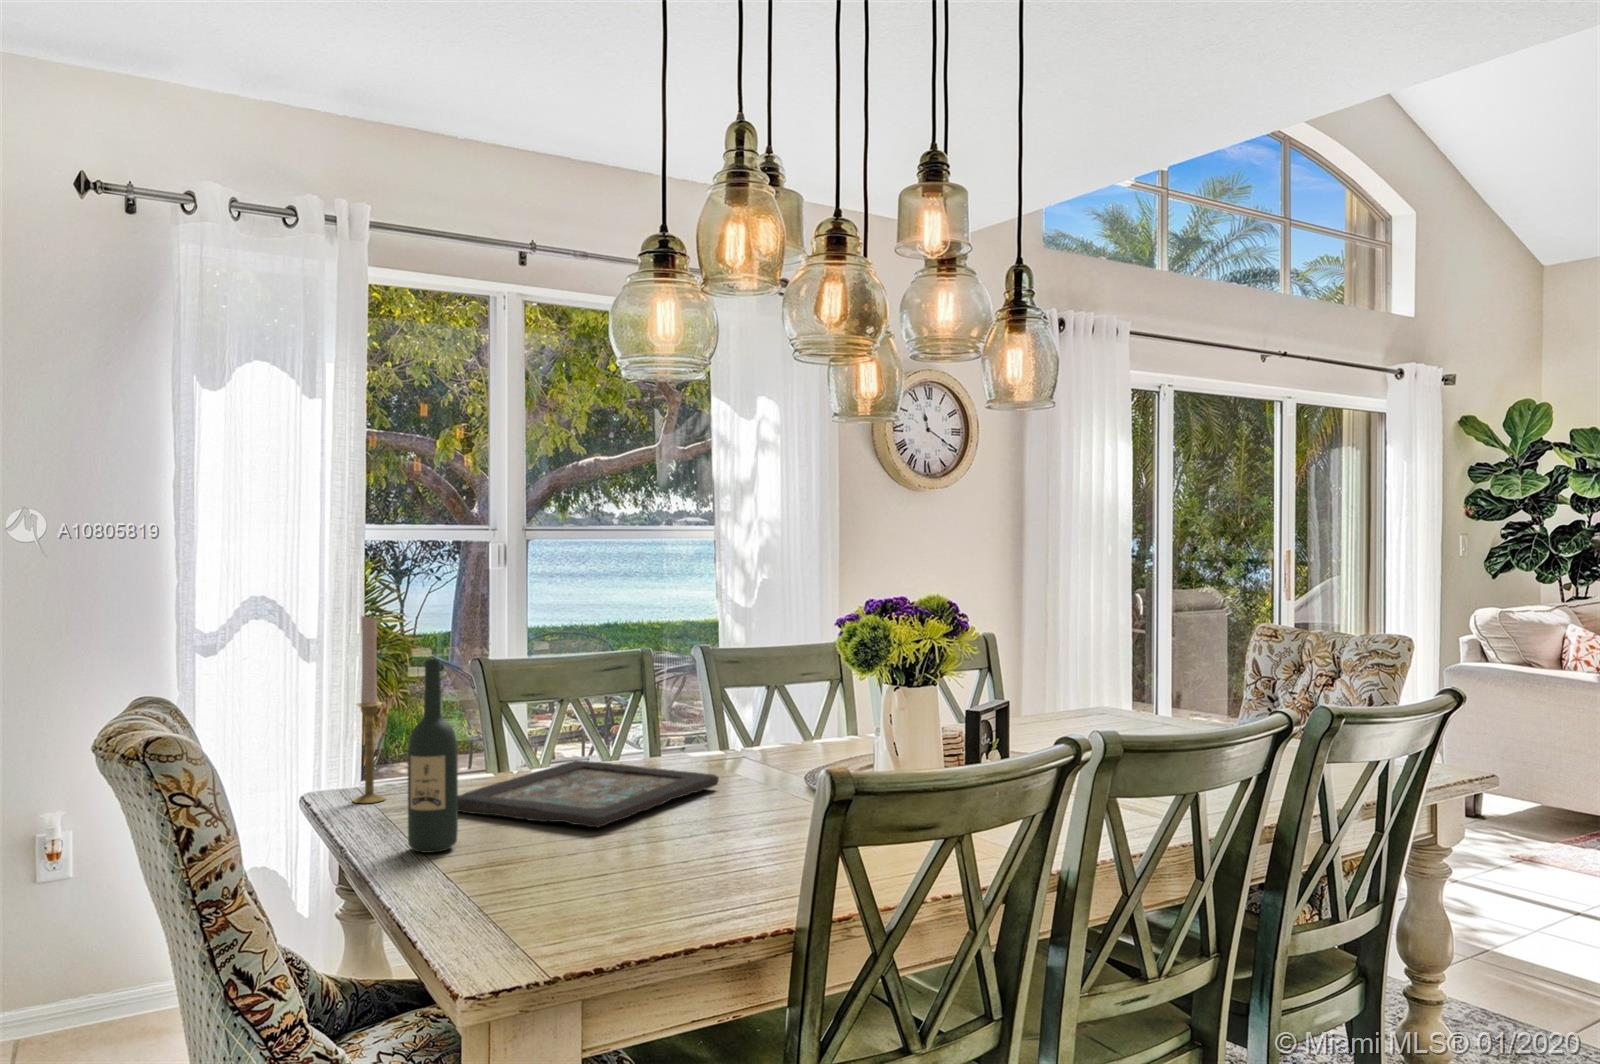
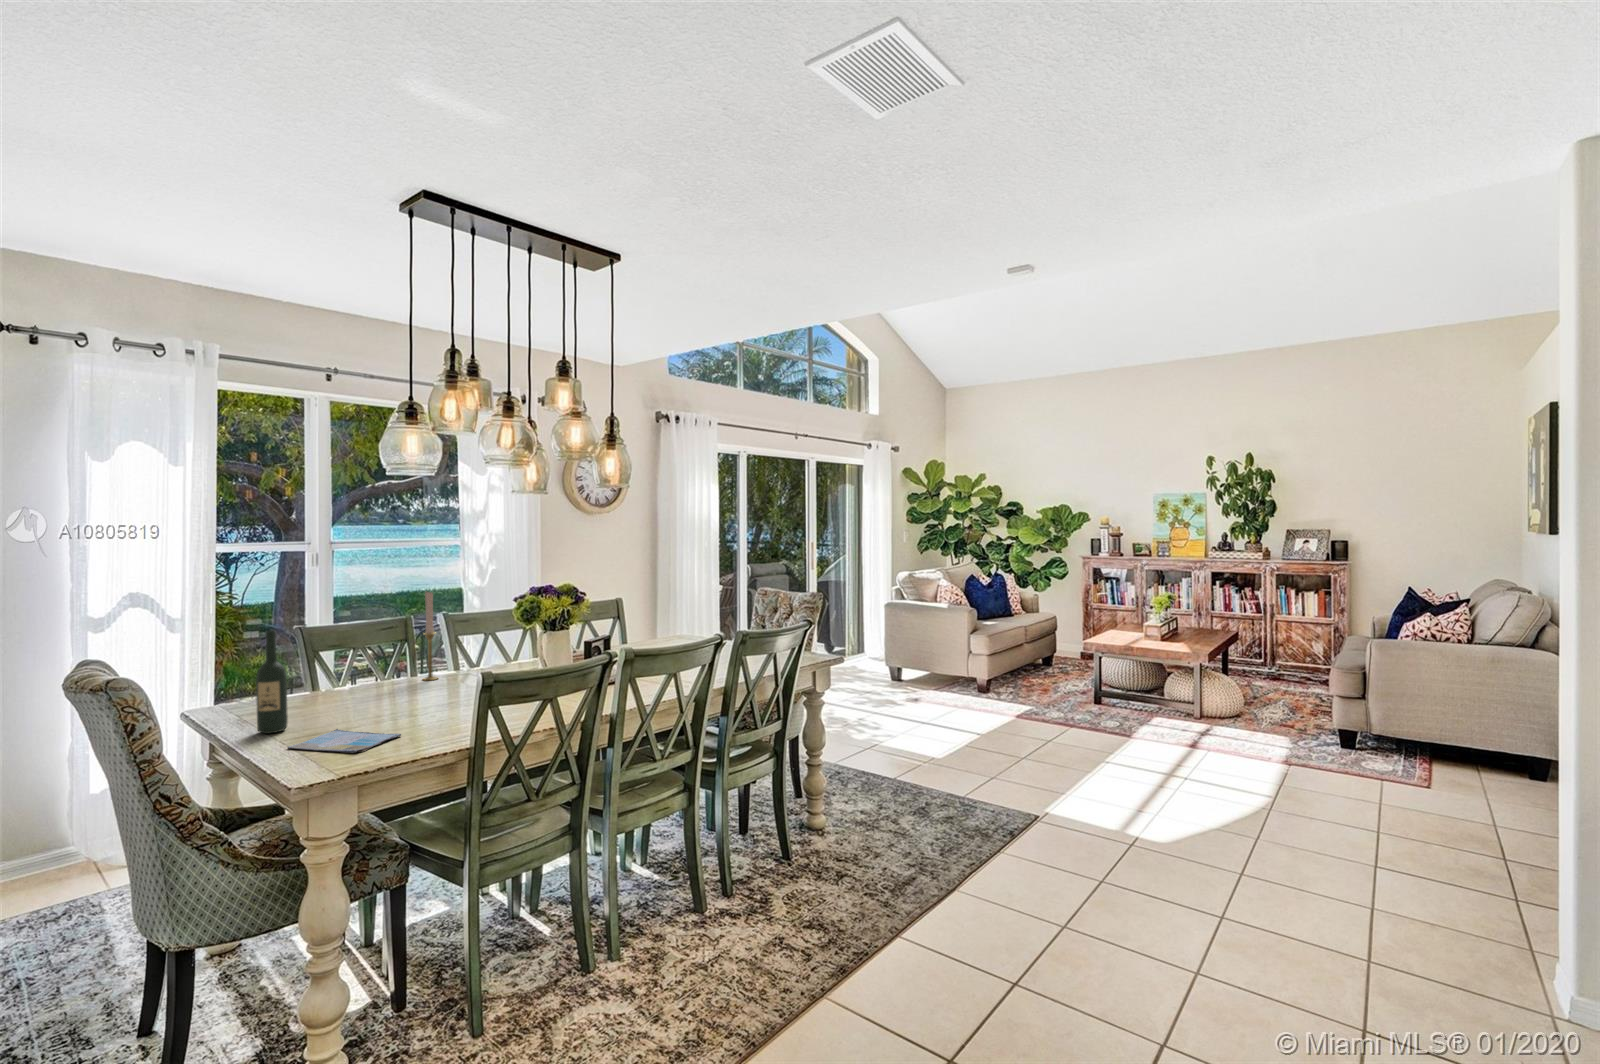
candlestick: present [353,616,386,803] -> present [423,592,437,680]
decorative tray: present [458,760,719,827] -> none [280,682,447,714]
book: none [455,855,657,916] -> present [288,729,401,753]

